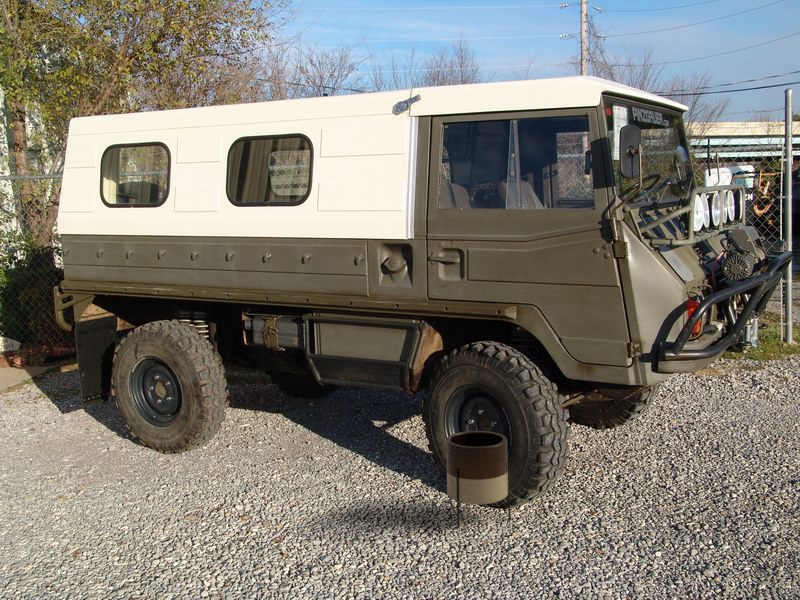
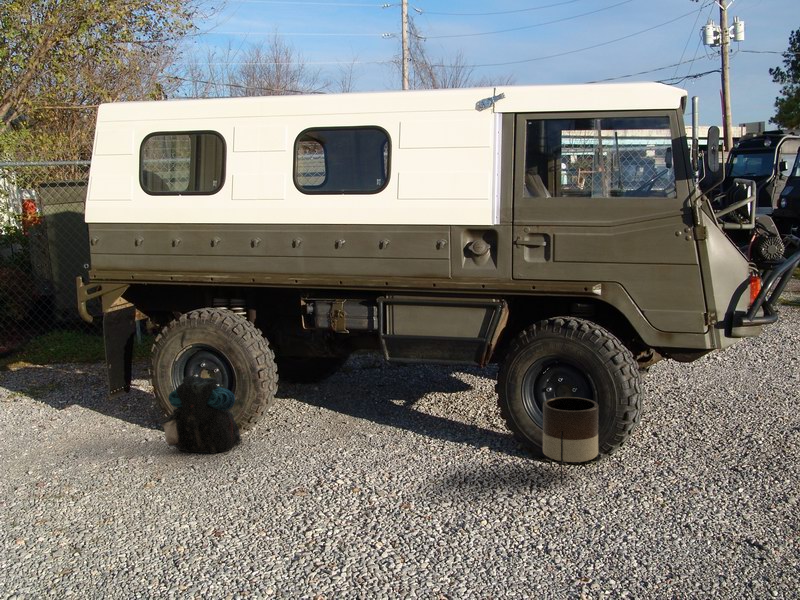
backpack: none [104,386,188,467] -> present [160,375,242,454]

